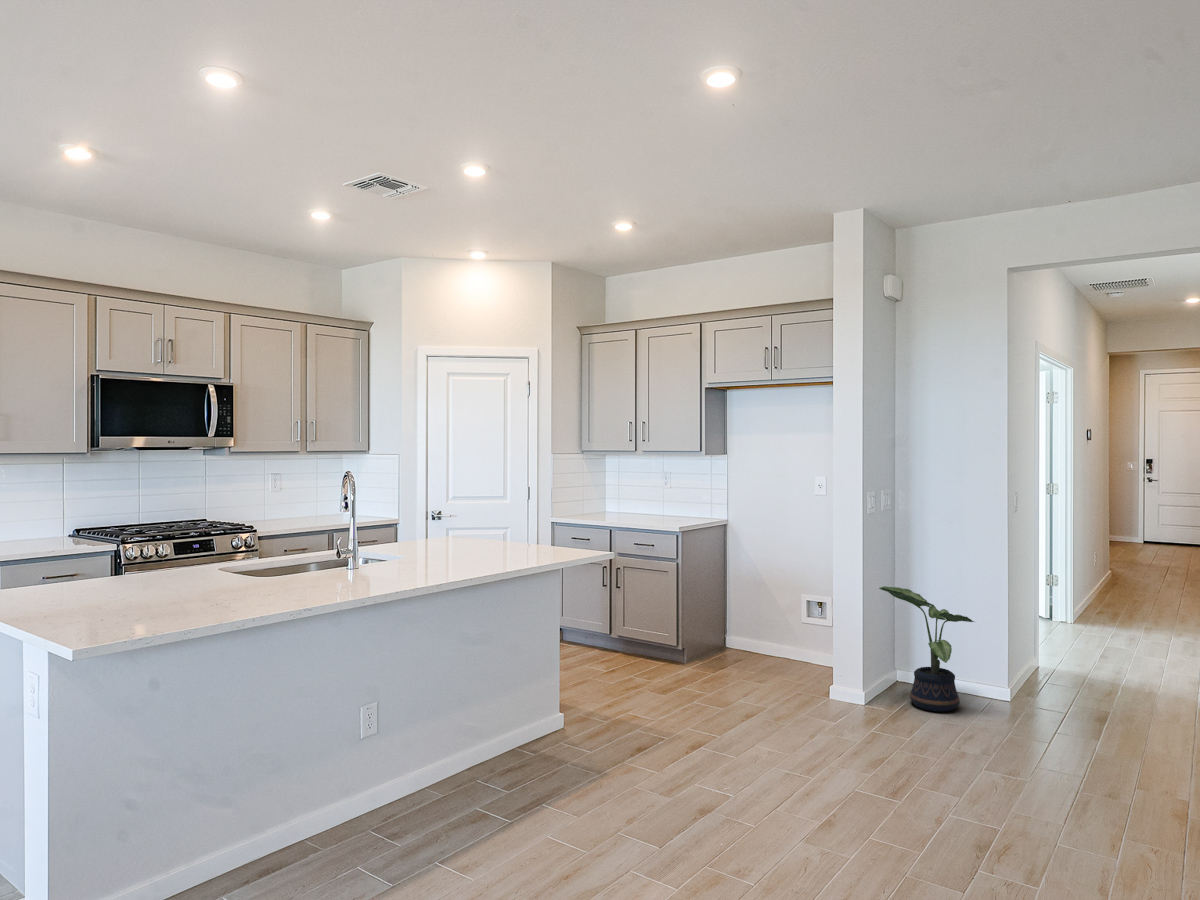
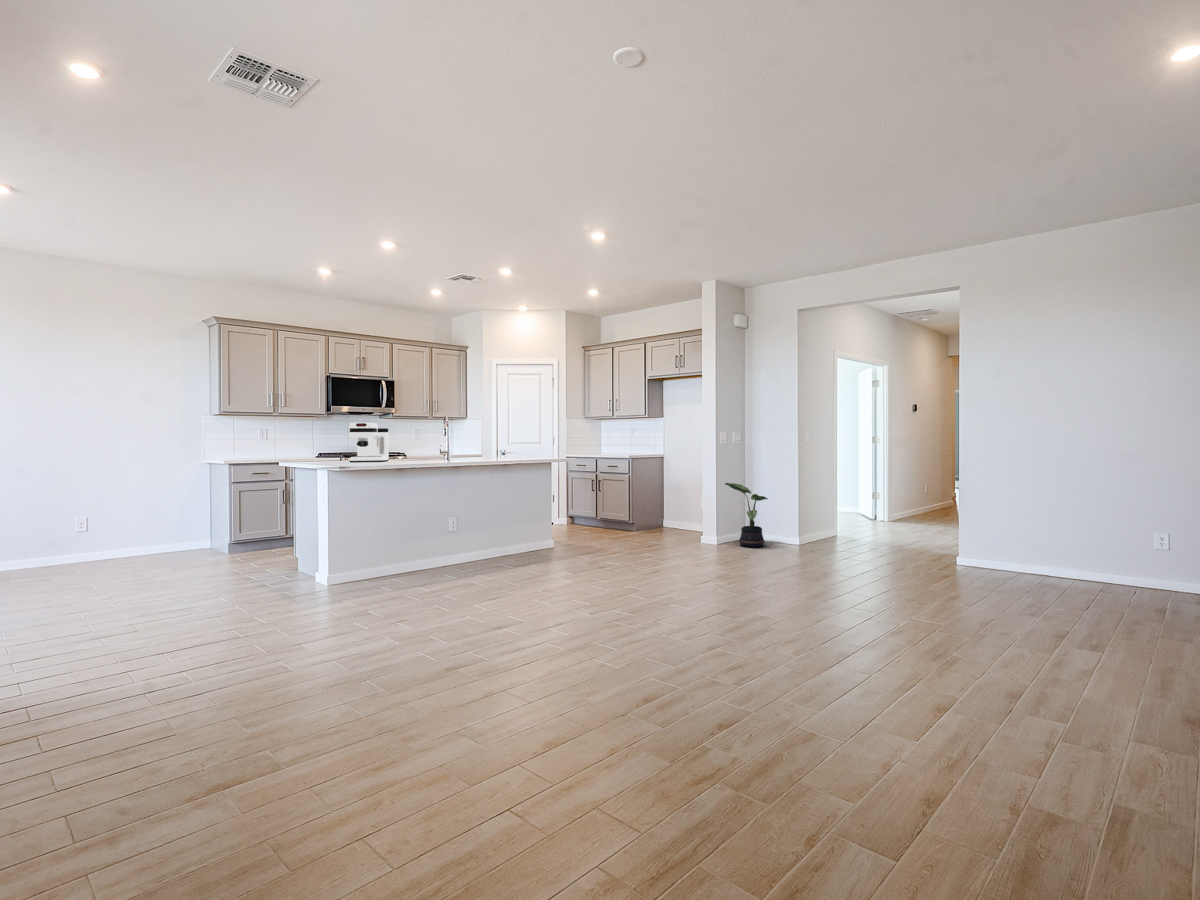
coffee maker: none [121,498,225,614] -> present [349,423,389,467]

